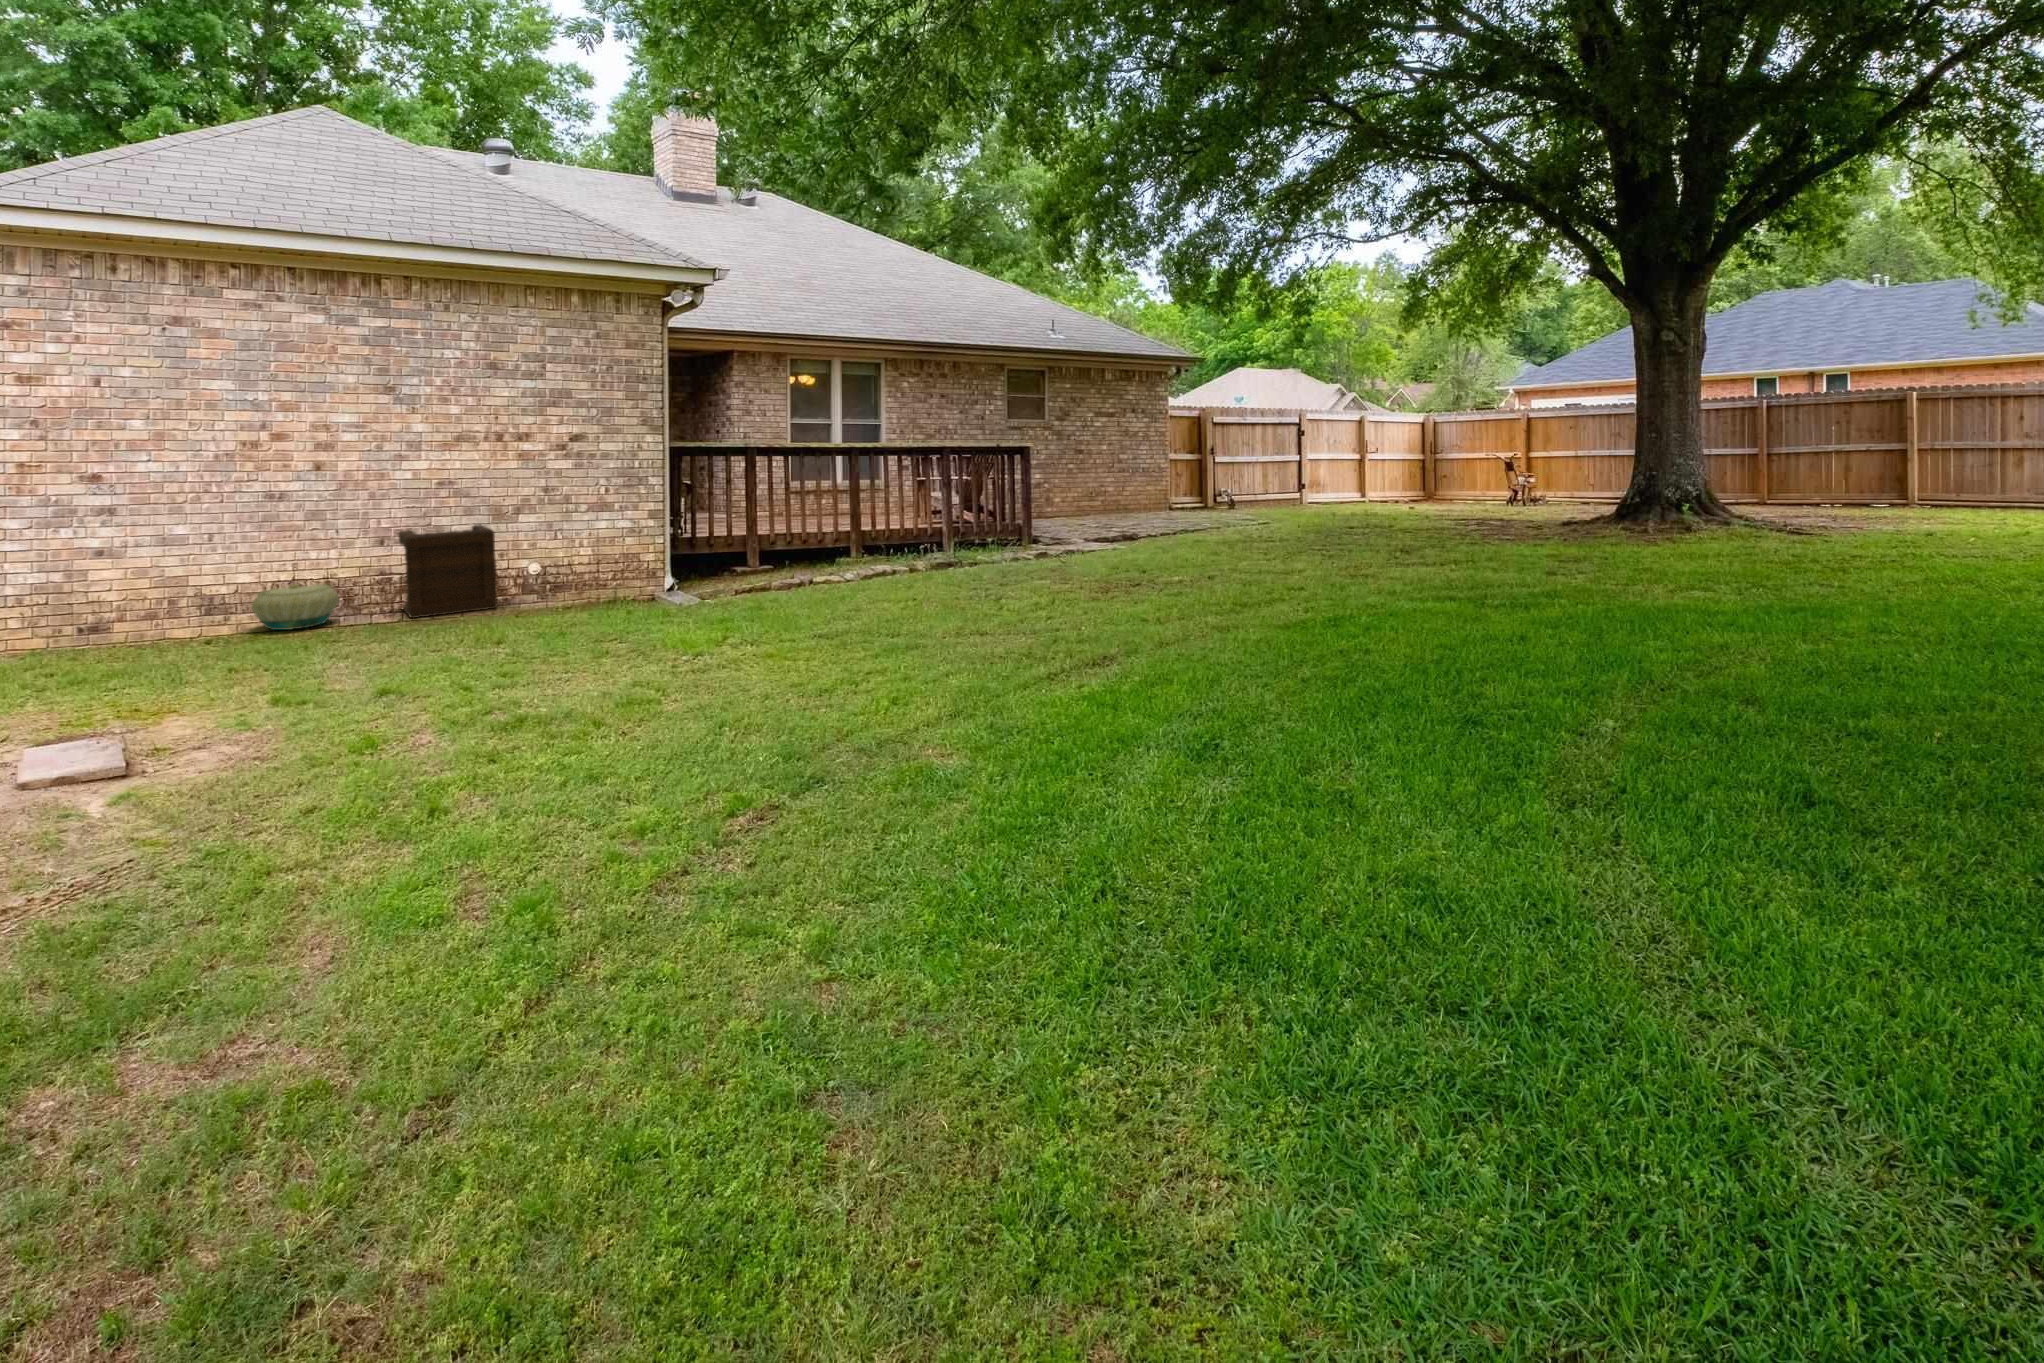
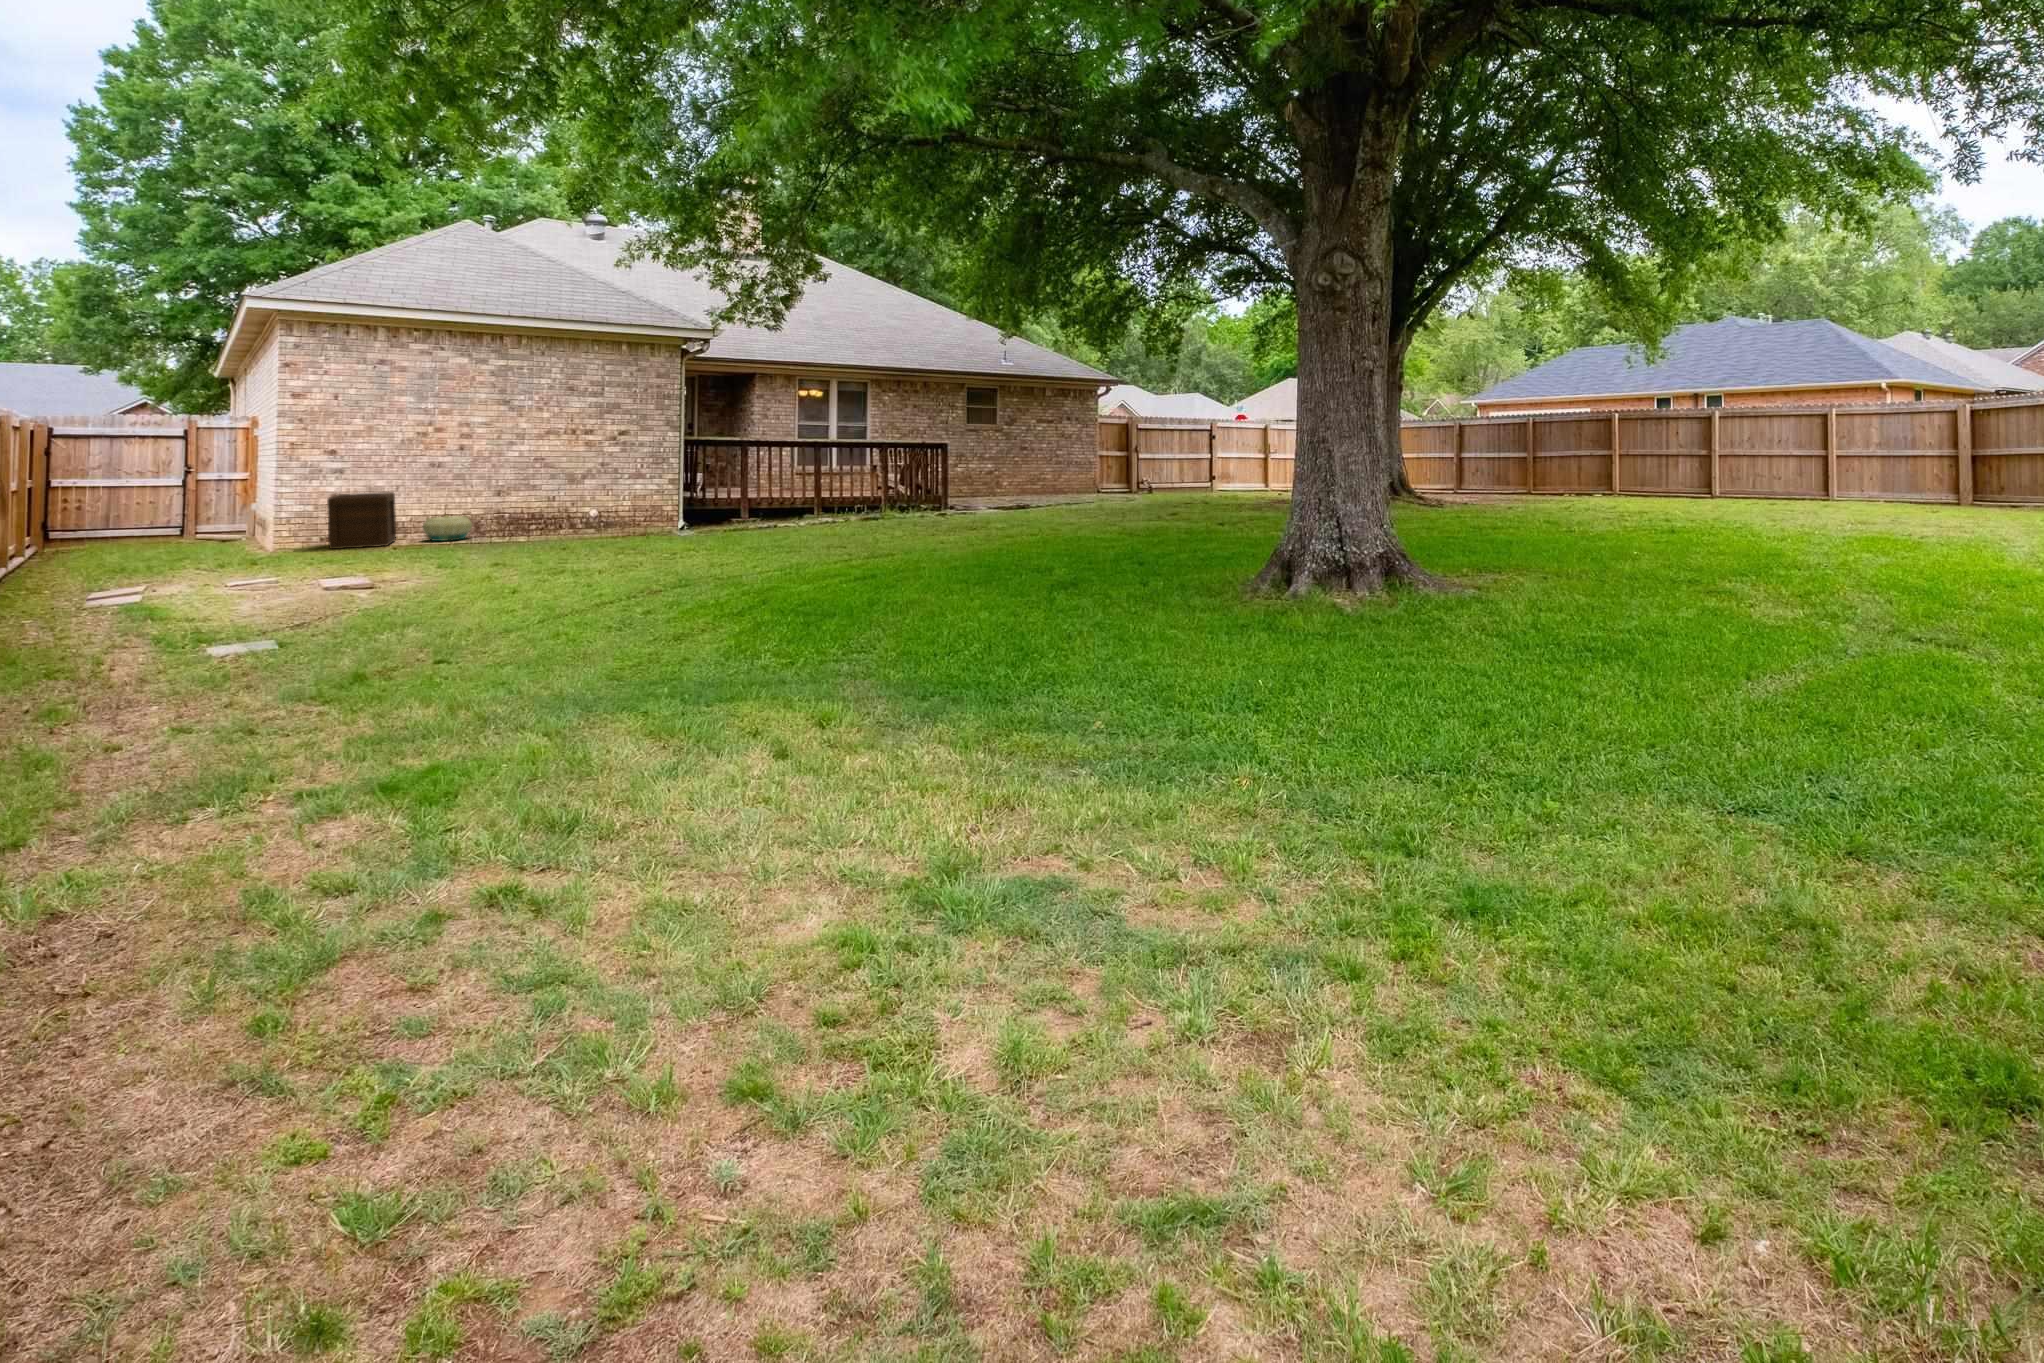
wooden crate: present [398,525,497,618] -> present [327,492,396,549]

